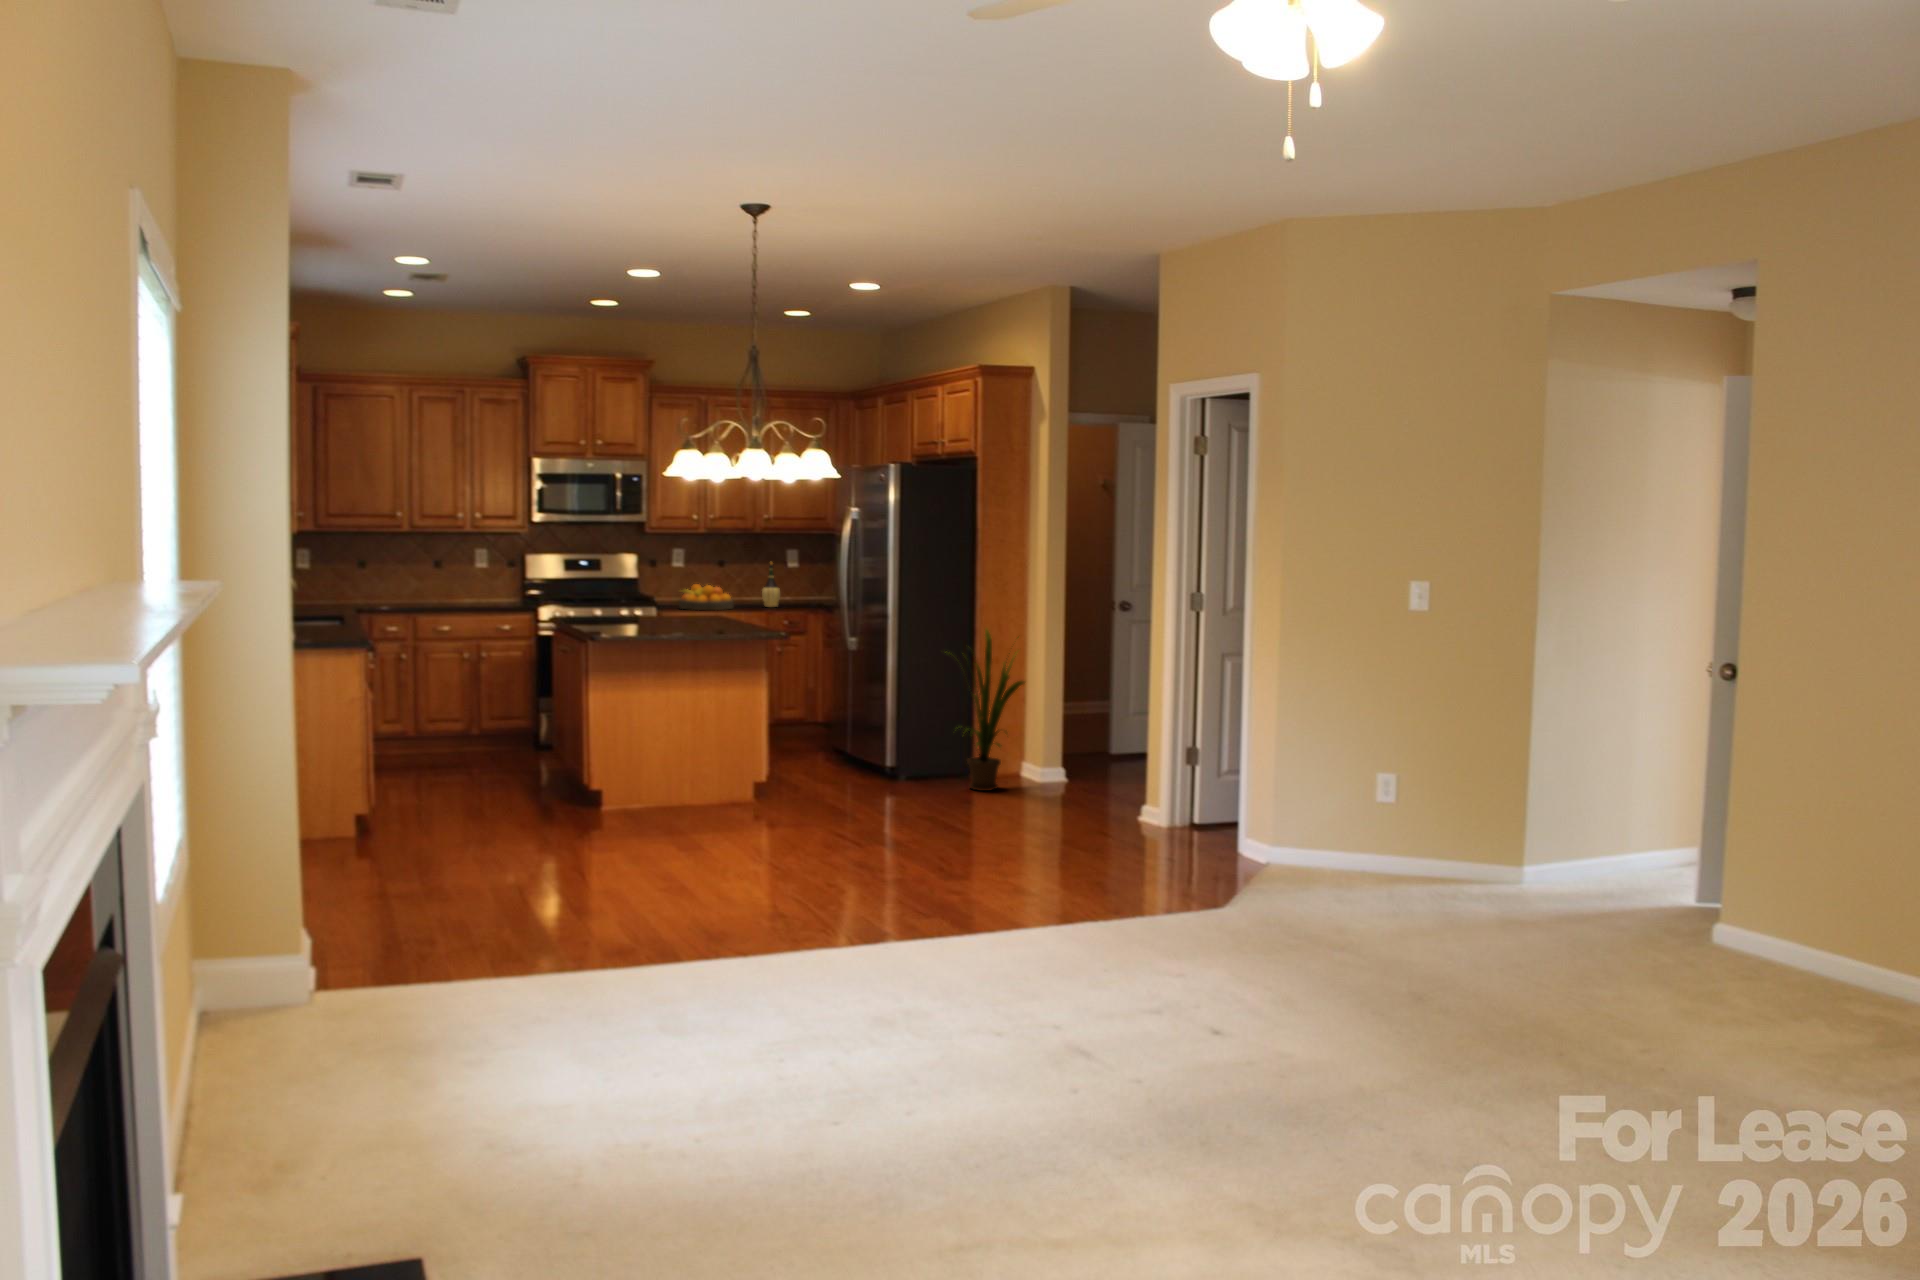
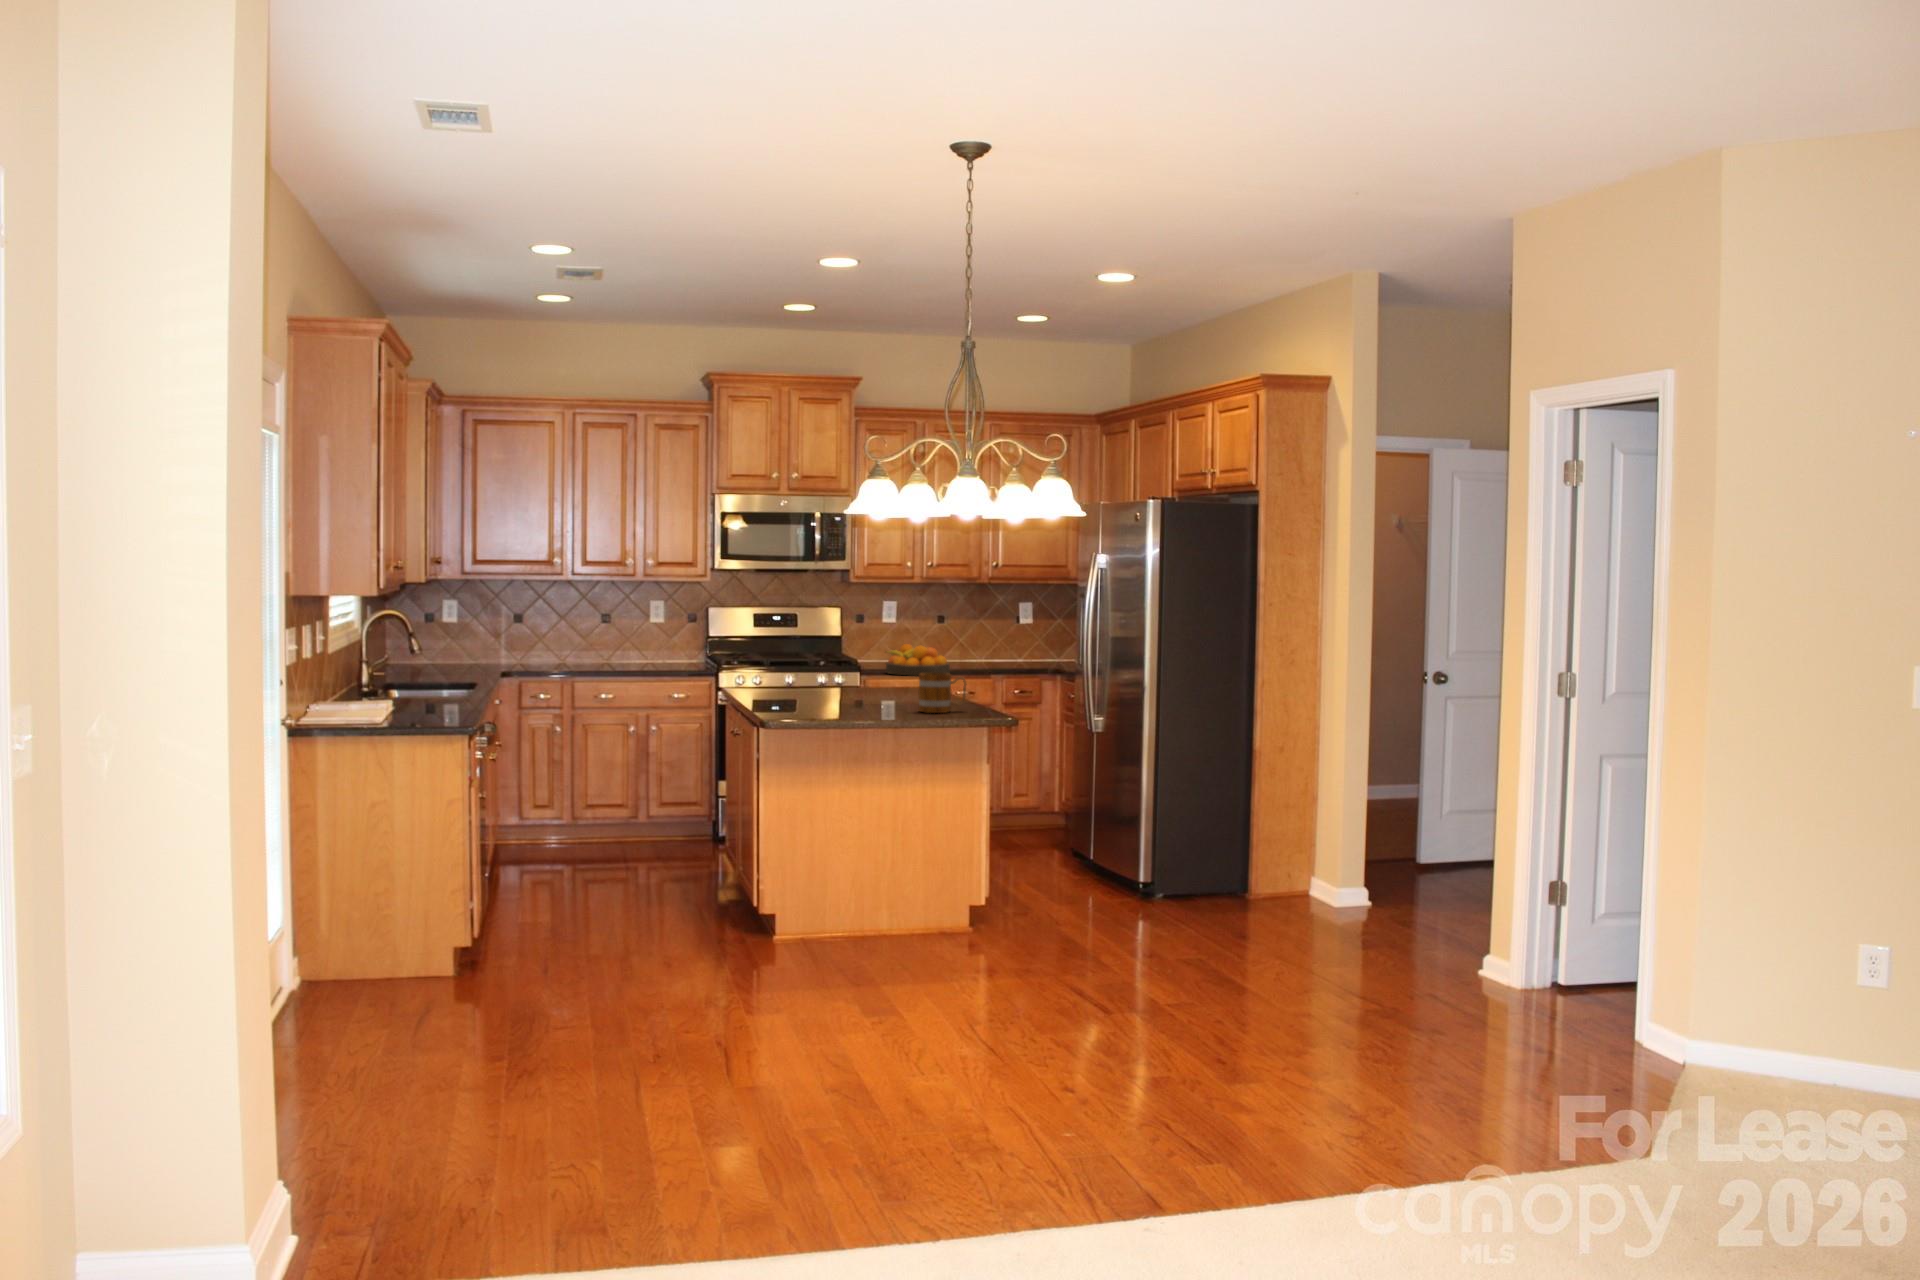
wine bottle: present [762,562,780,607] -> none [984,618,1006,672]
mug: none [713,603,752,634] -> present [918,673,967,713]
house plant: present [945,629,1024,791] -> none [1203,705,1320,919]

